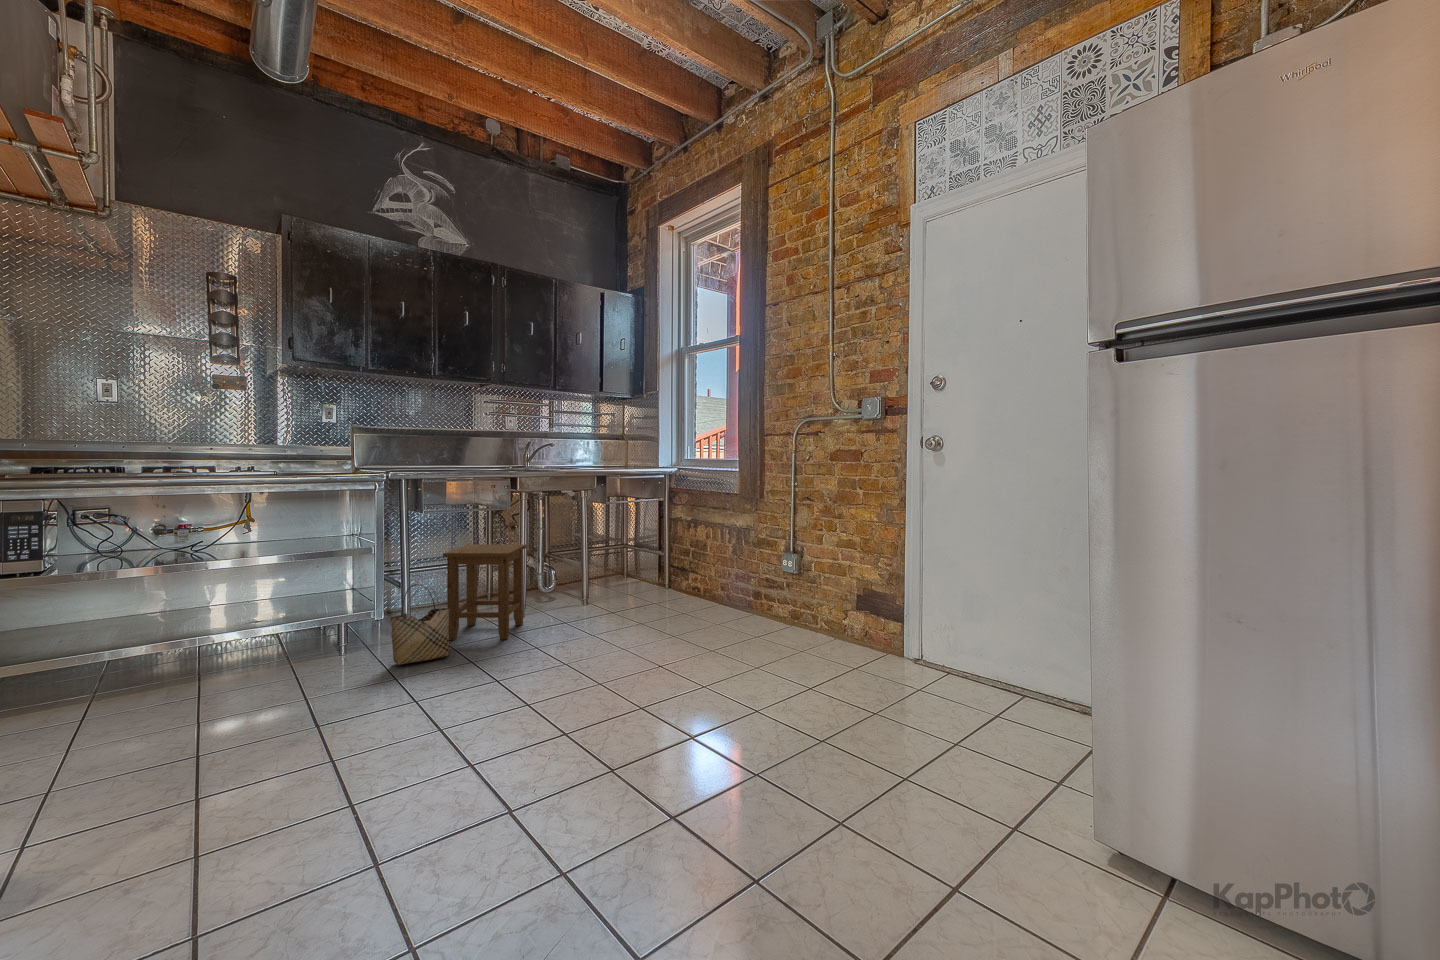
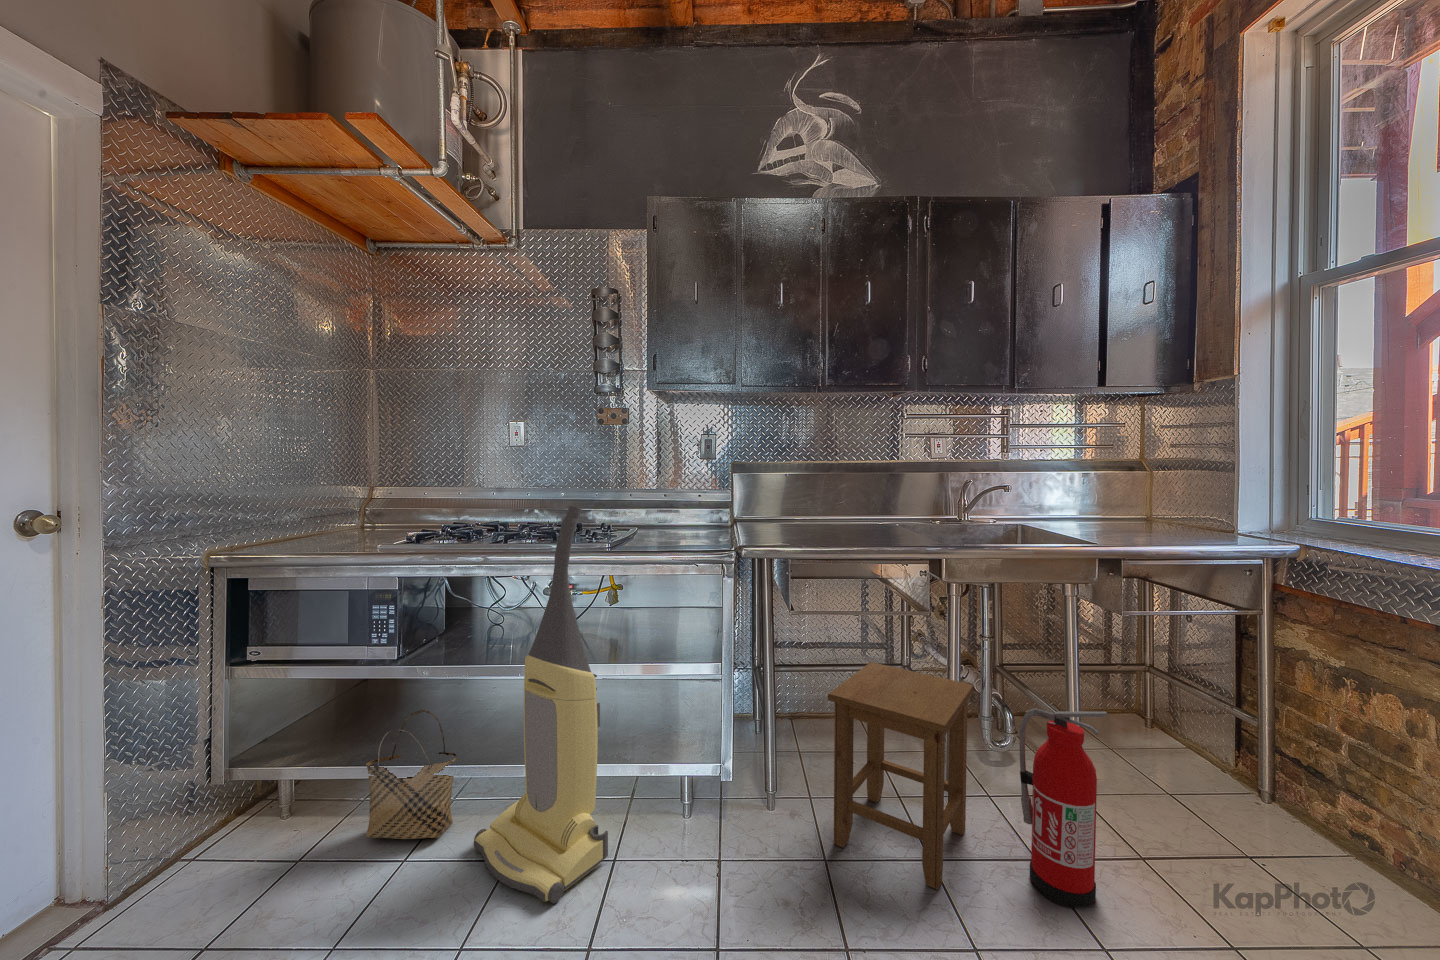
vacuum cleaner: none [163,442,290,693] -> present [474,506,608,904]
fire extinguisher: none [547,538,582,631] -> present [1019,708,1107,909]
woven basket: present [390,584,450,665] -> present [366,710,457,839]

